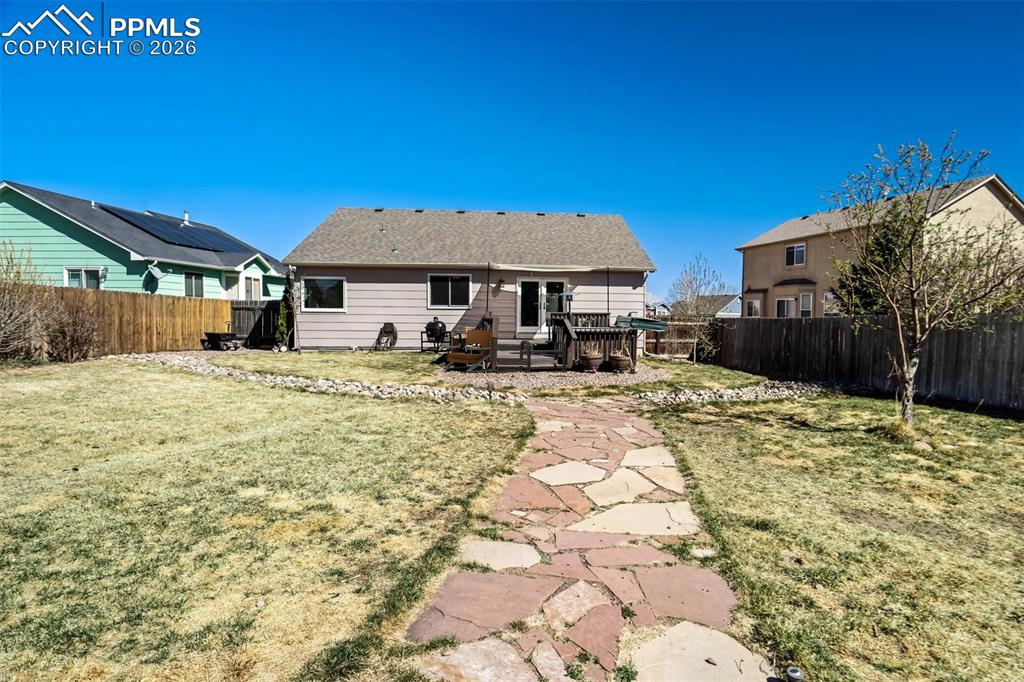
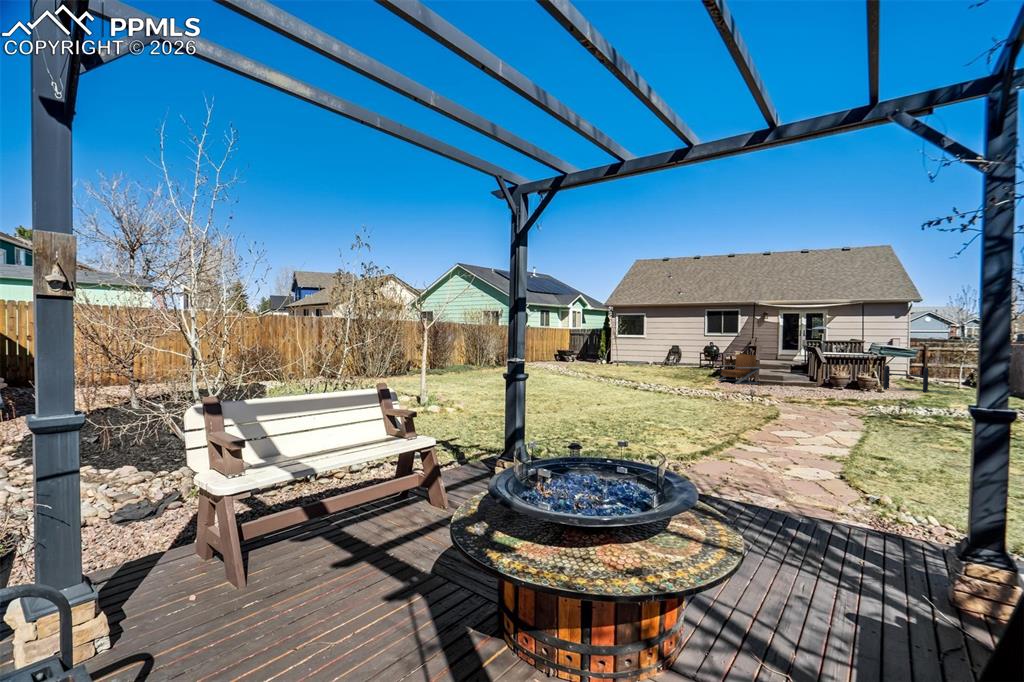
bench: present [519,340,566,372] -> present [883,365,928,393]

